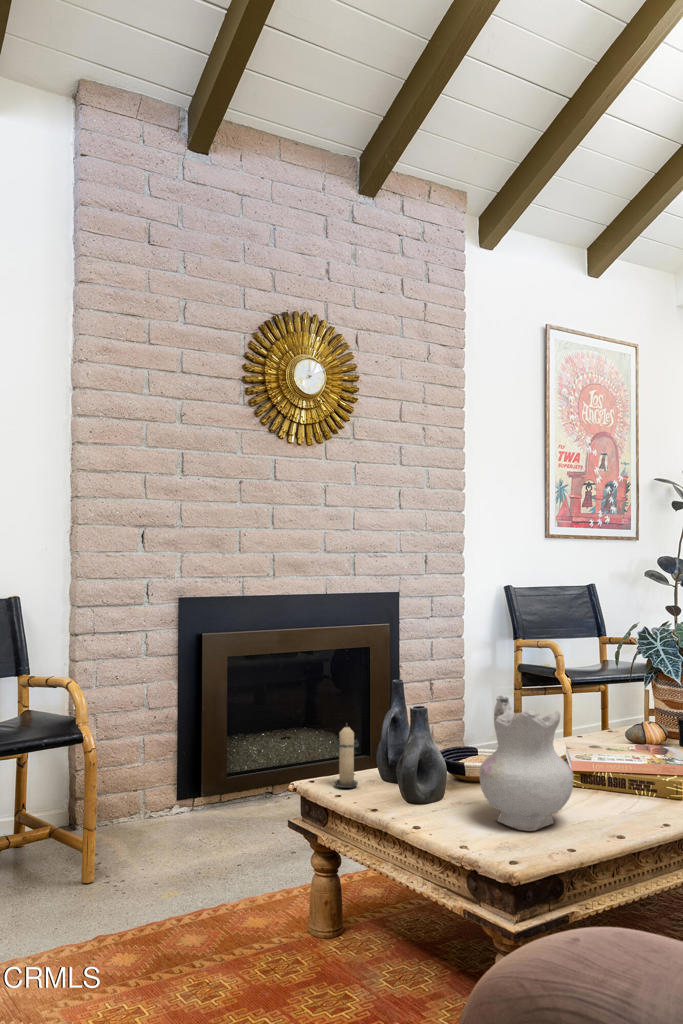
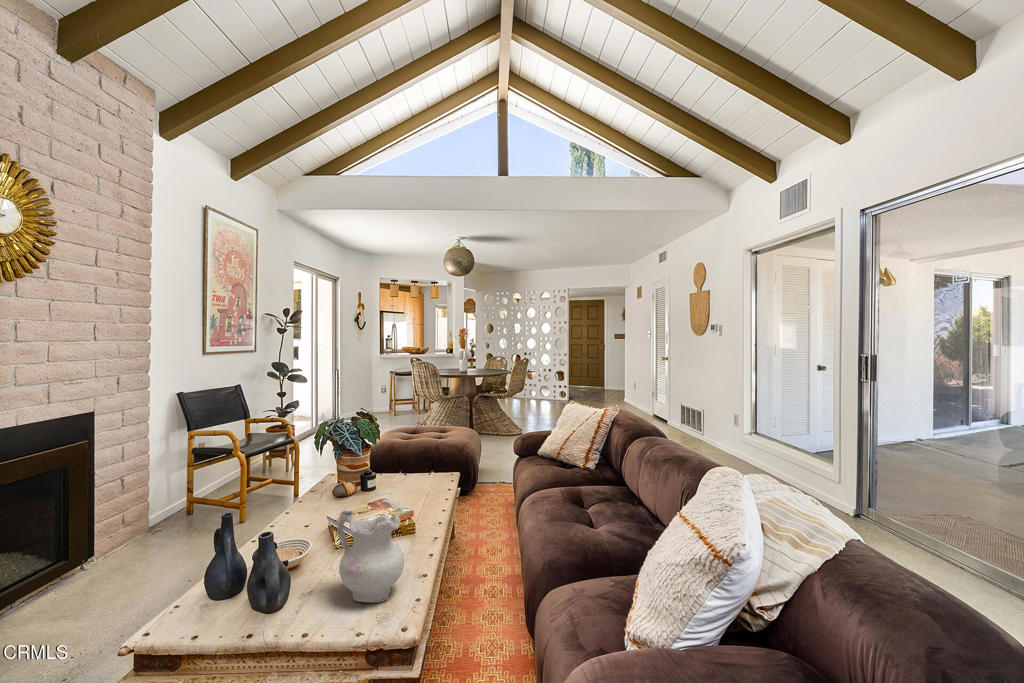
candle: present [334,726,359,788] -> none [184,566,215,625]

